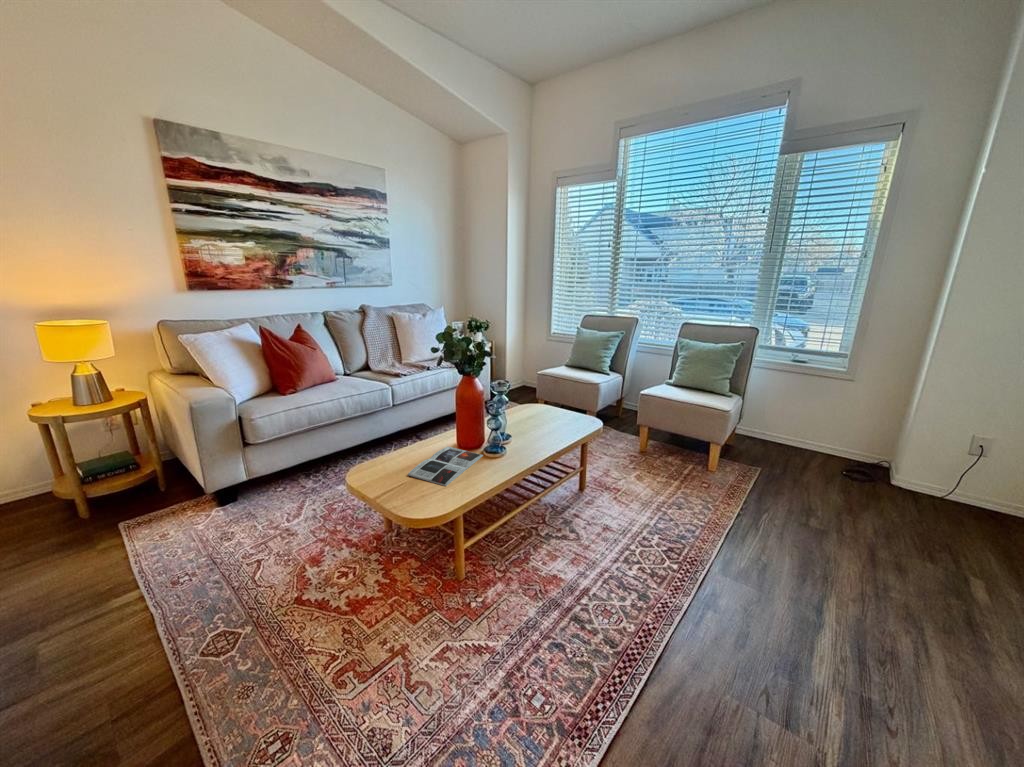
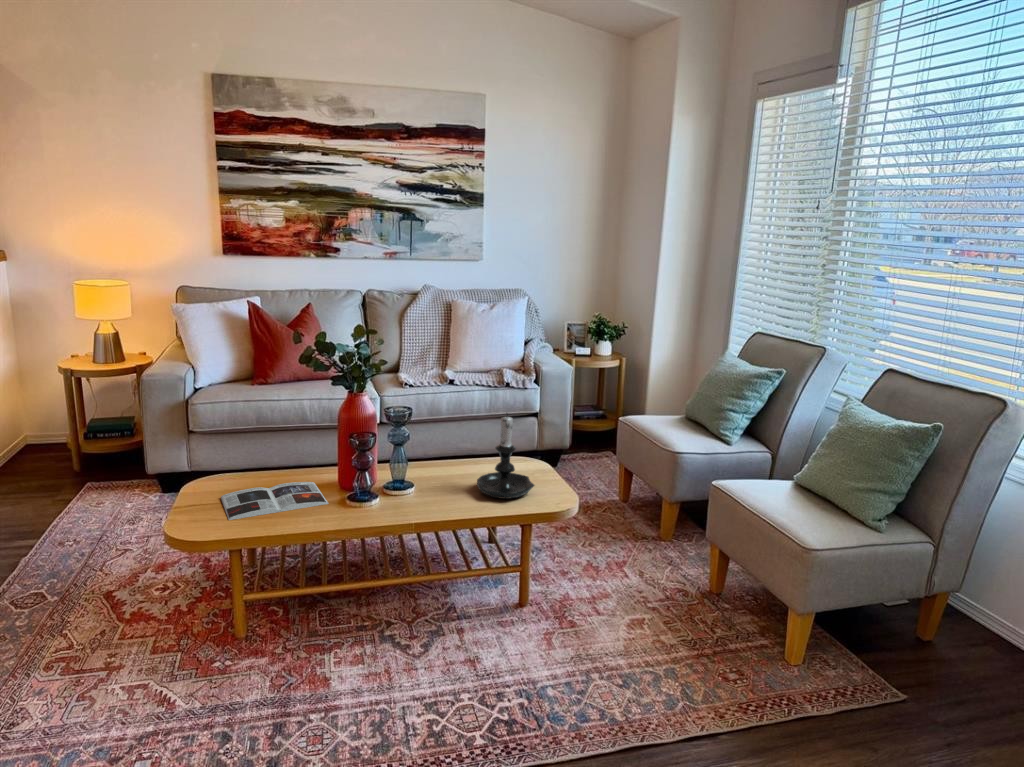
candle holder: none [539,372,572,425] -> present [477,414,534,499]

